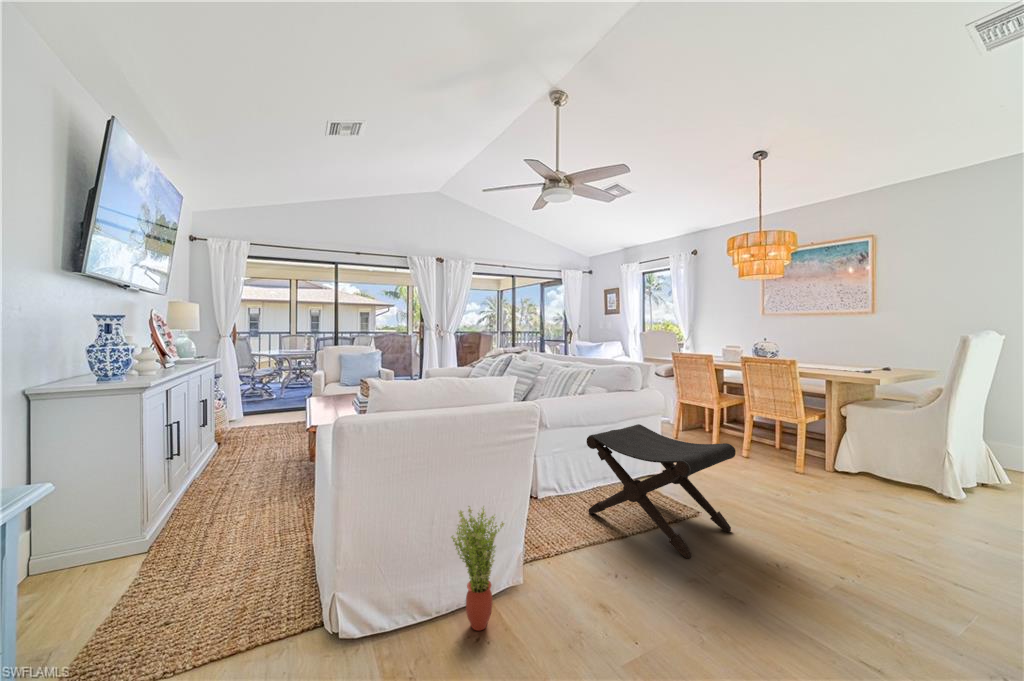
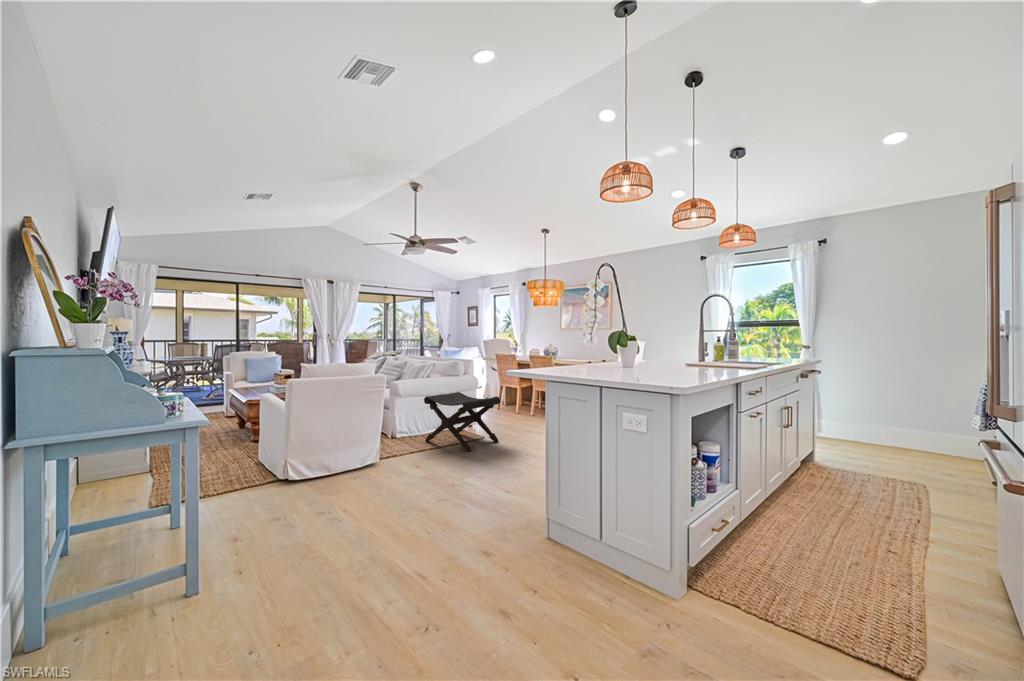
potted plant: present [451,506,504,631] -> none [342,418,369,475]

